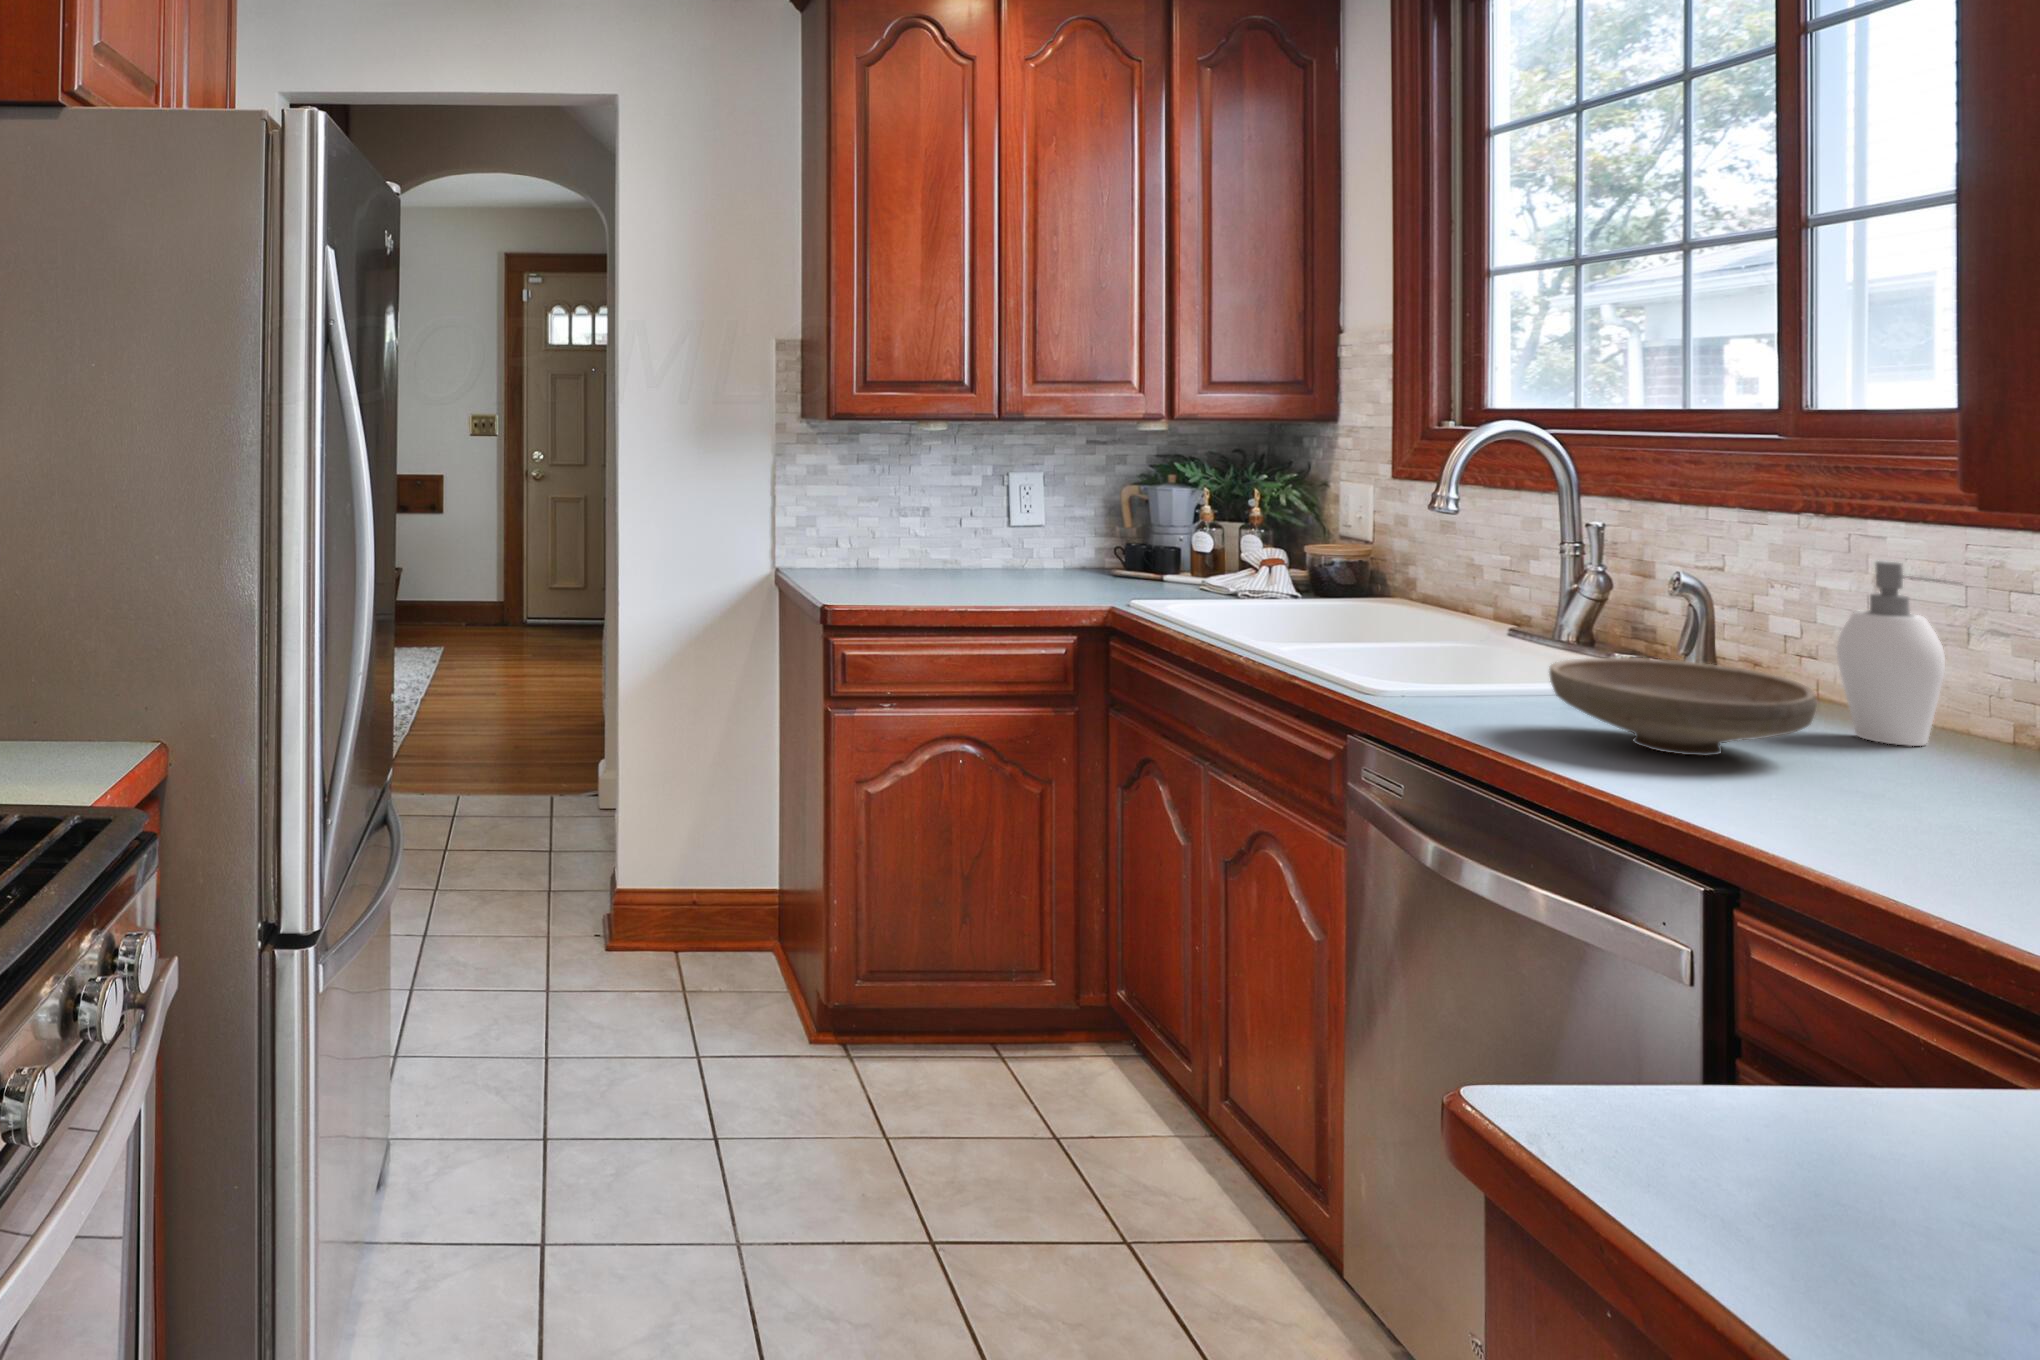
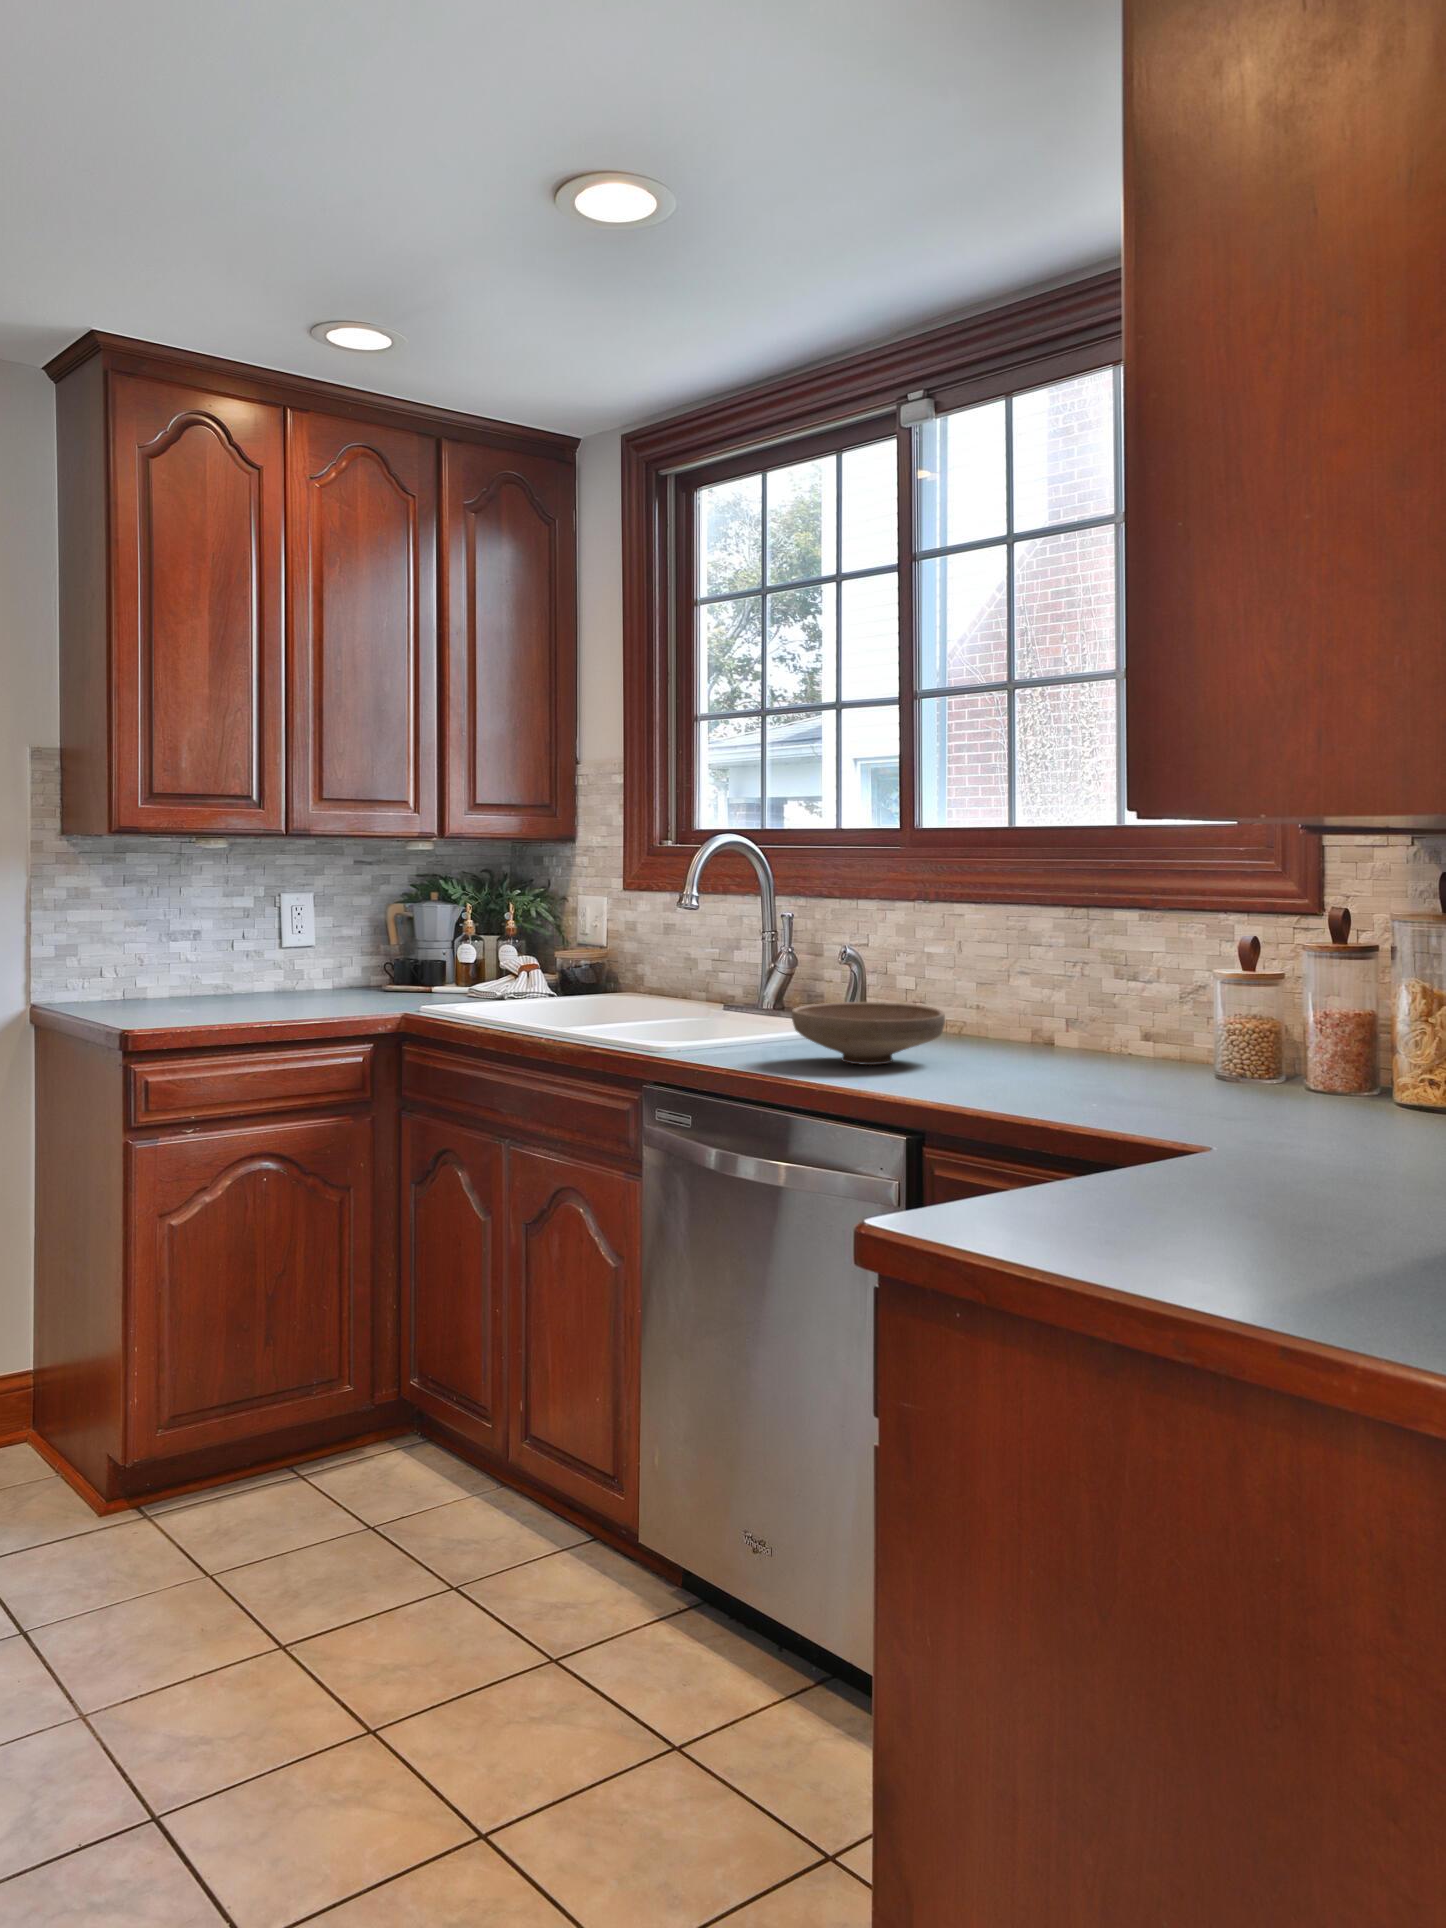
soap dispenser: present [1837,561,1945,746] -> none [945,923,1013,1049]

